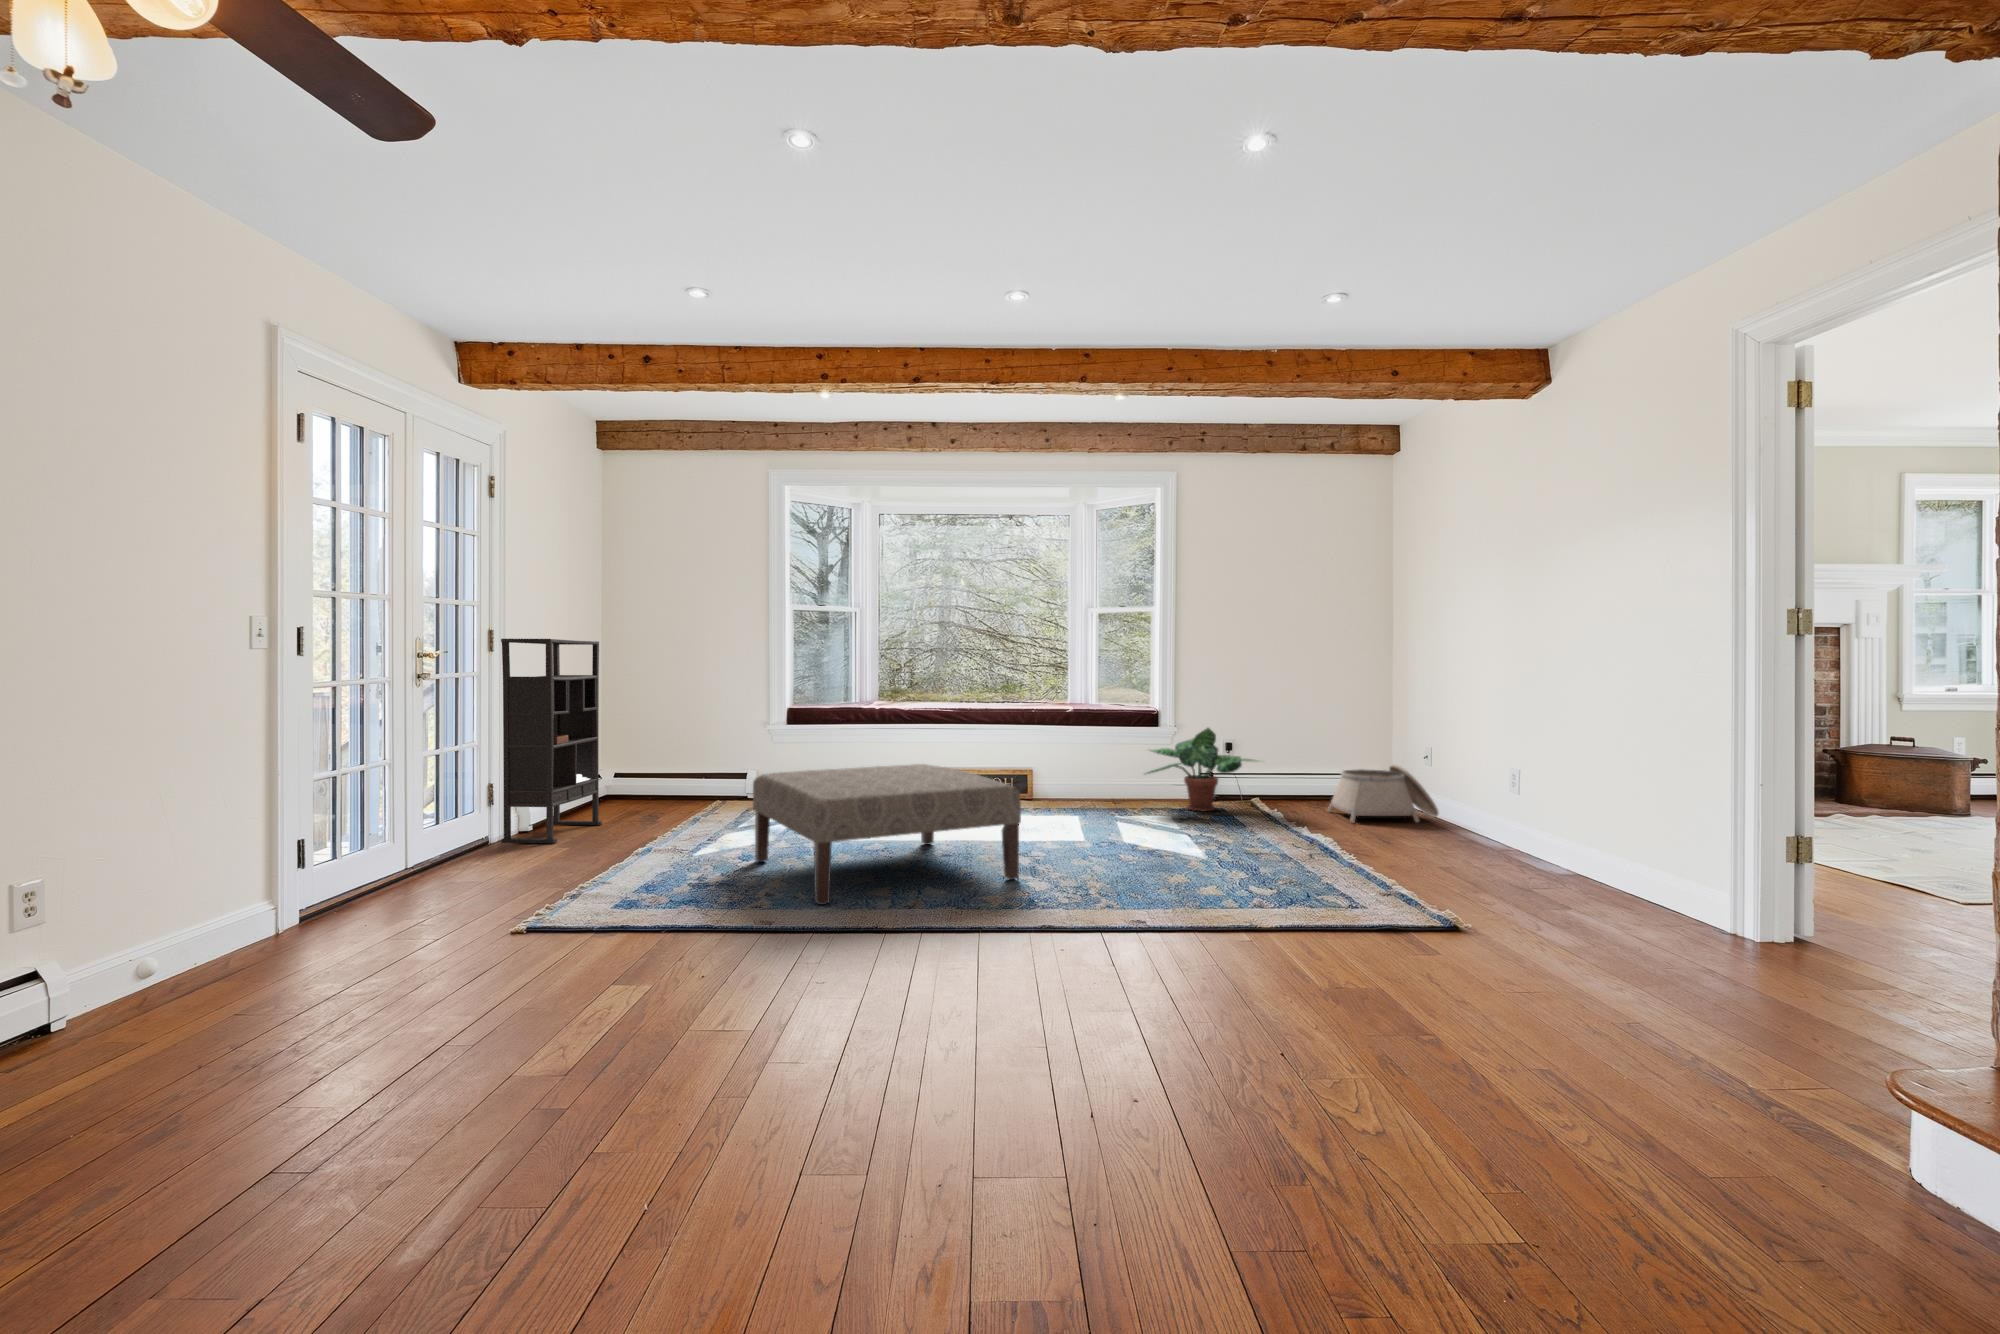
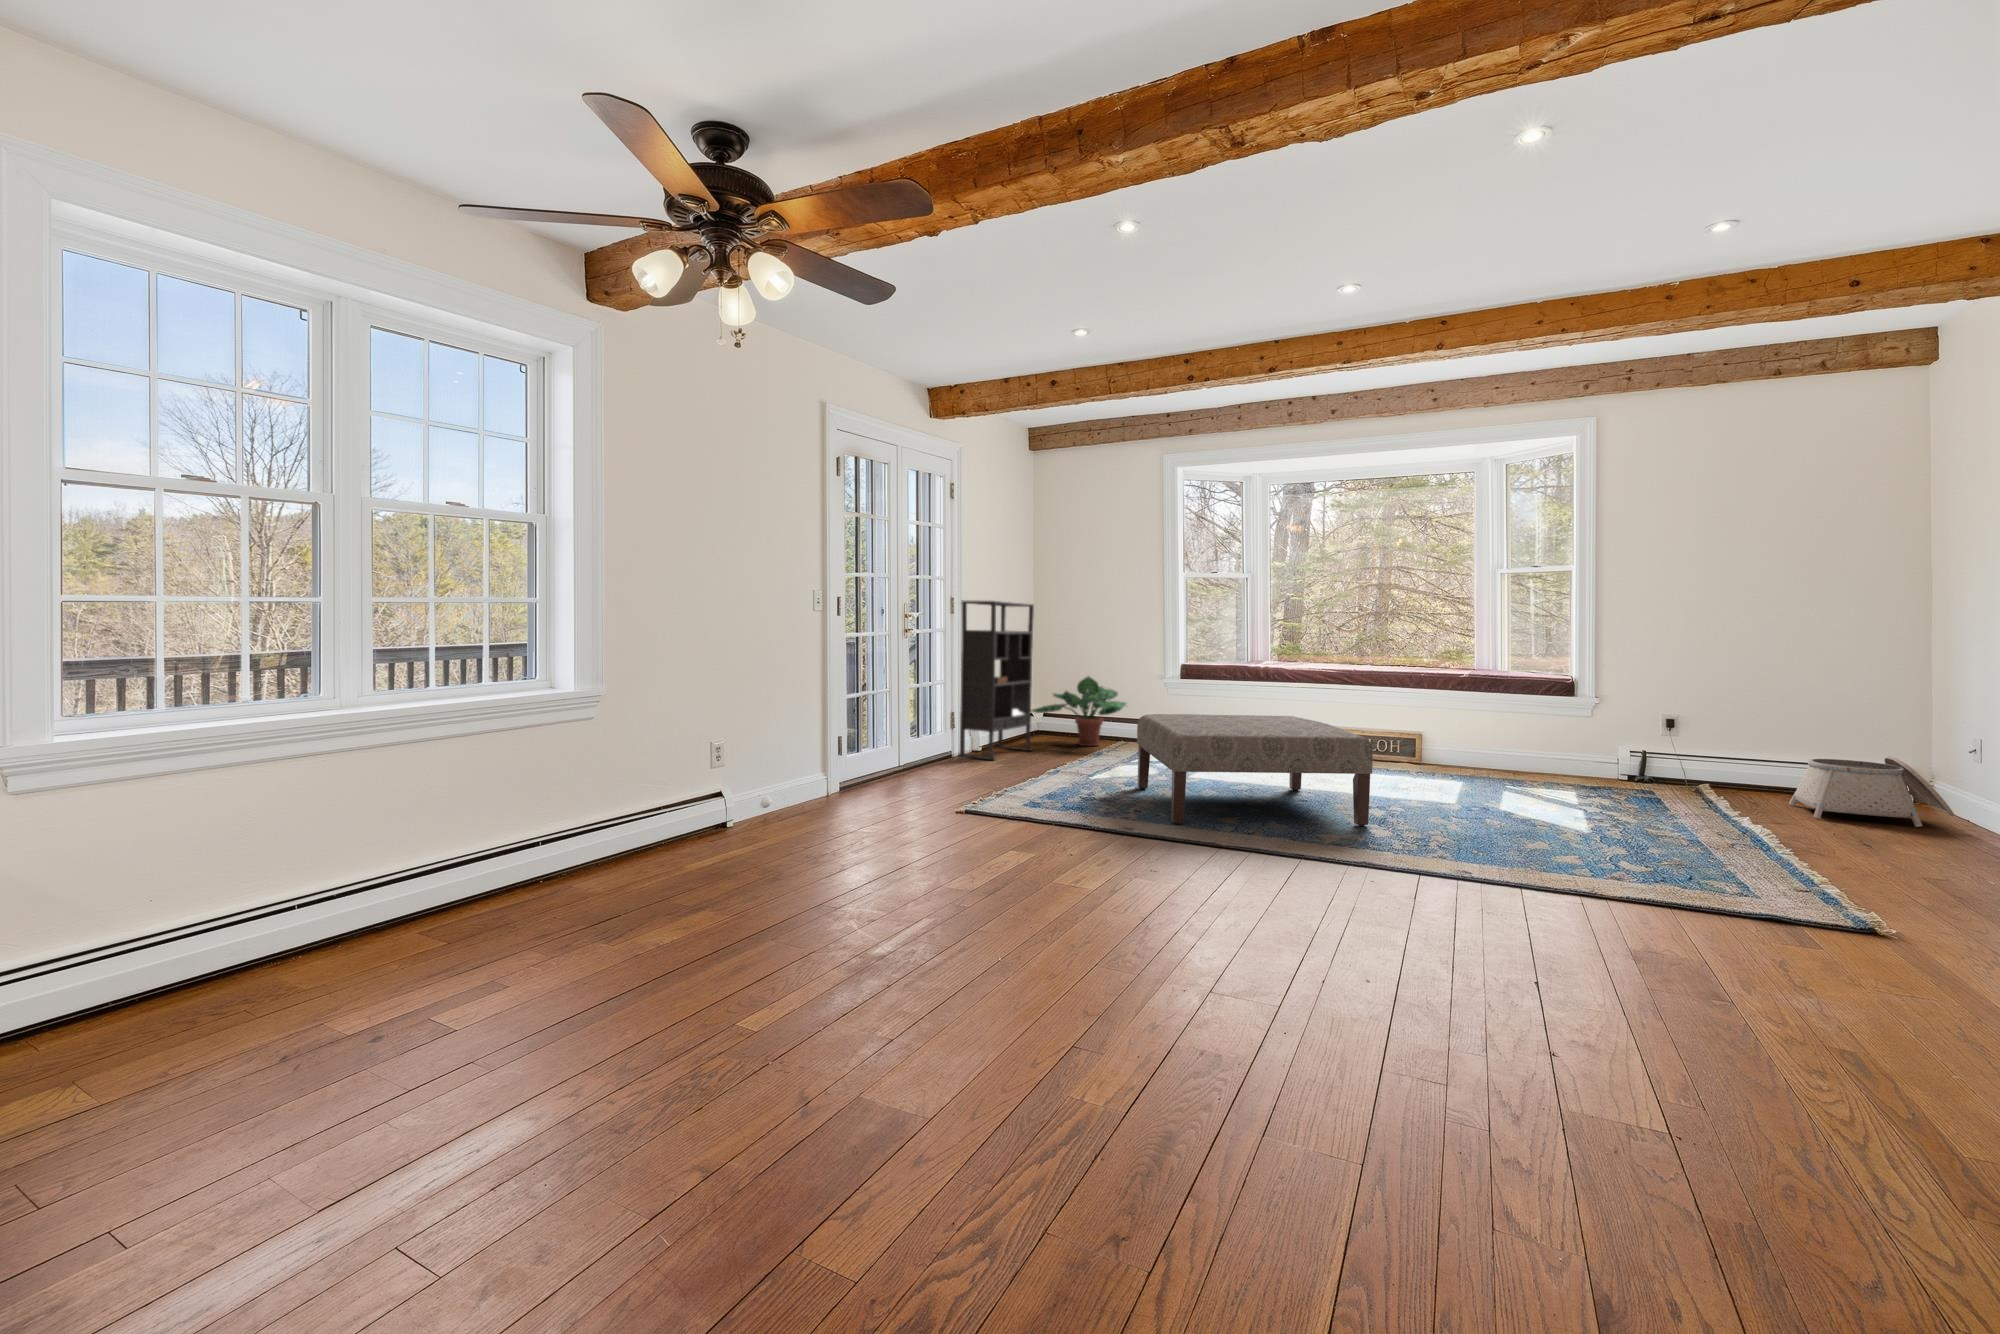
potted plant: present [1148,728,1253,811] -> present [1031,676,1127,746]

